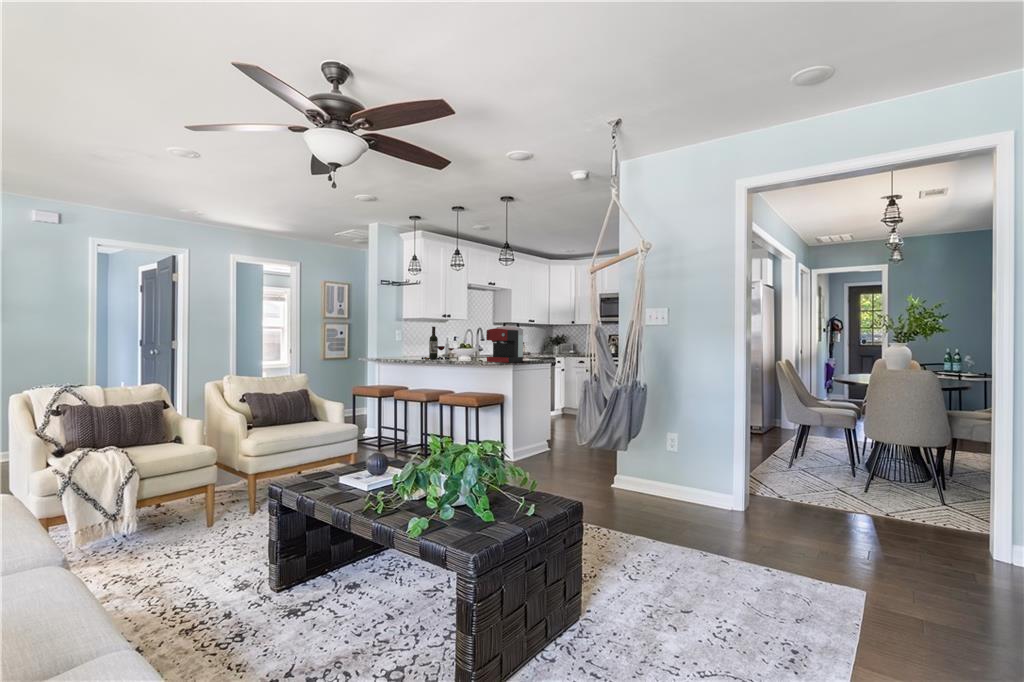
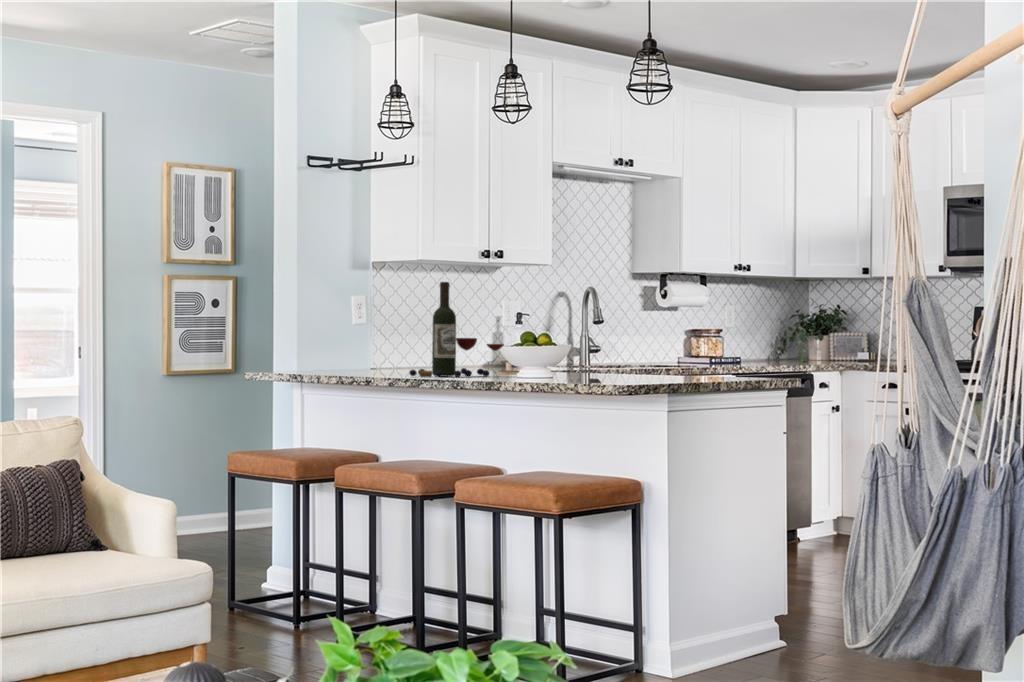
coffee maker: present [486,326,523,363] -> none [592,277,702,386]

